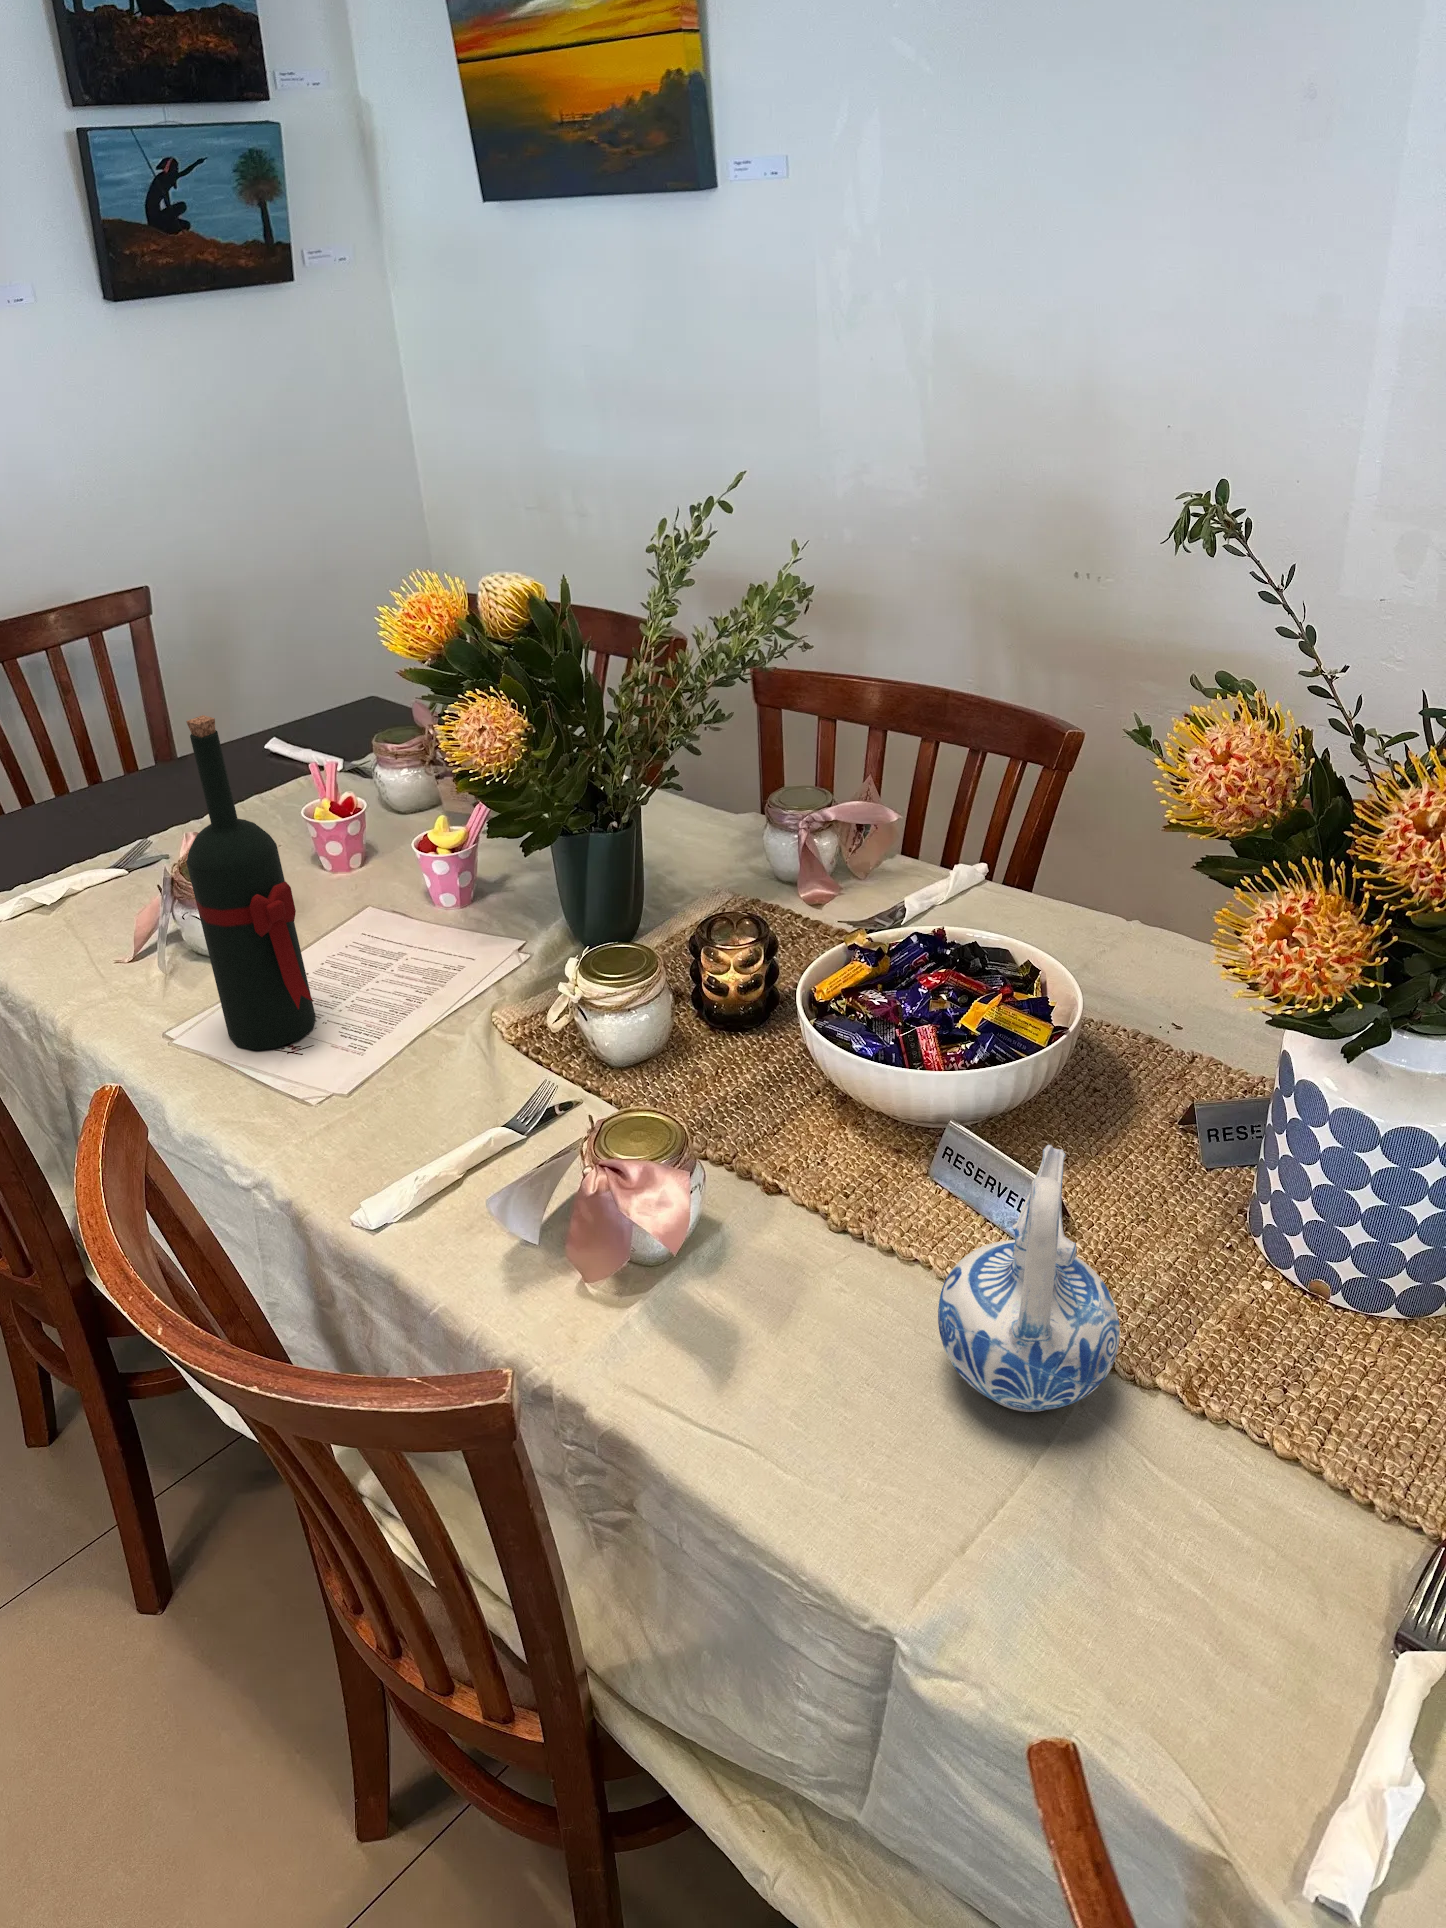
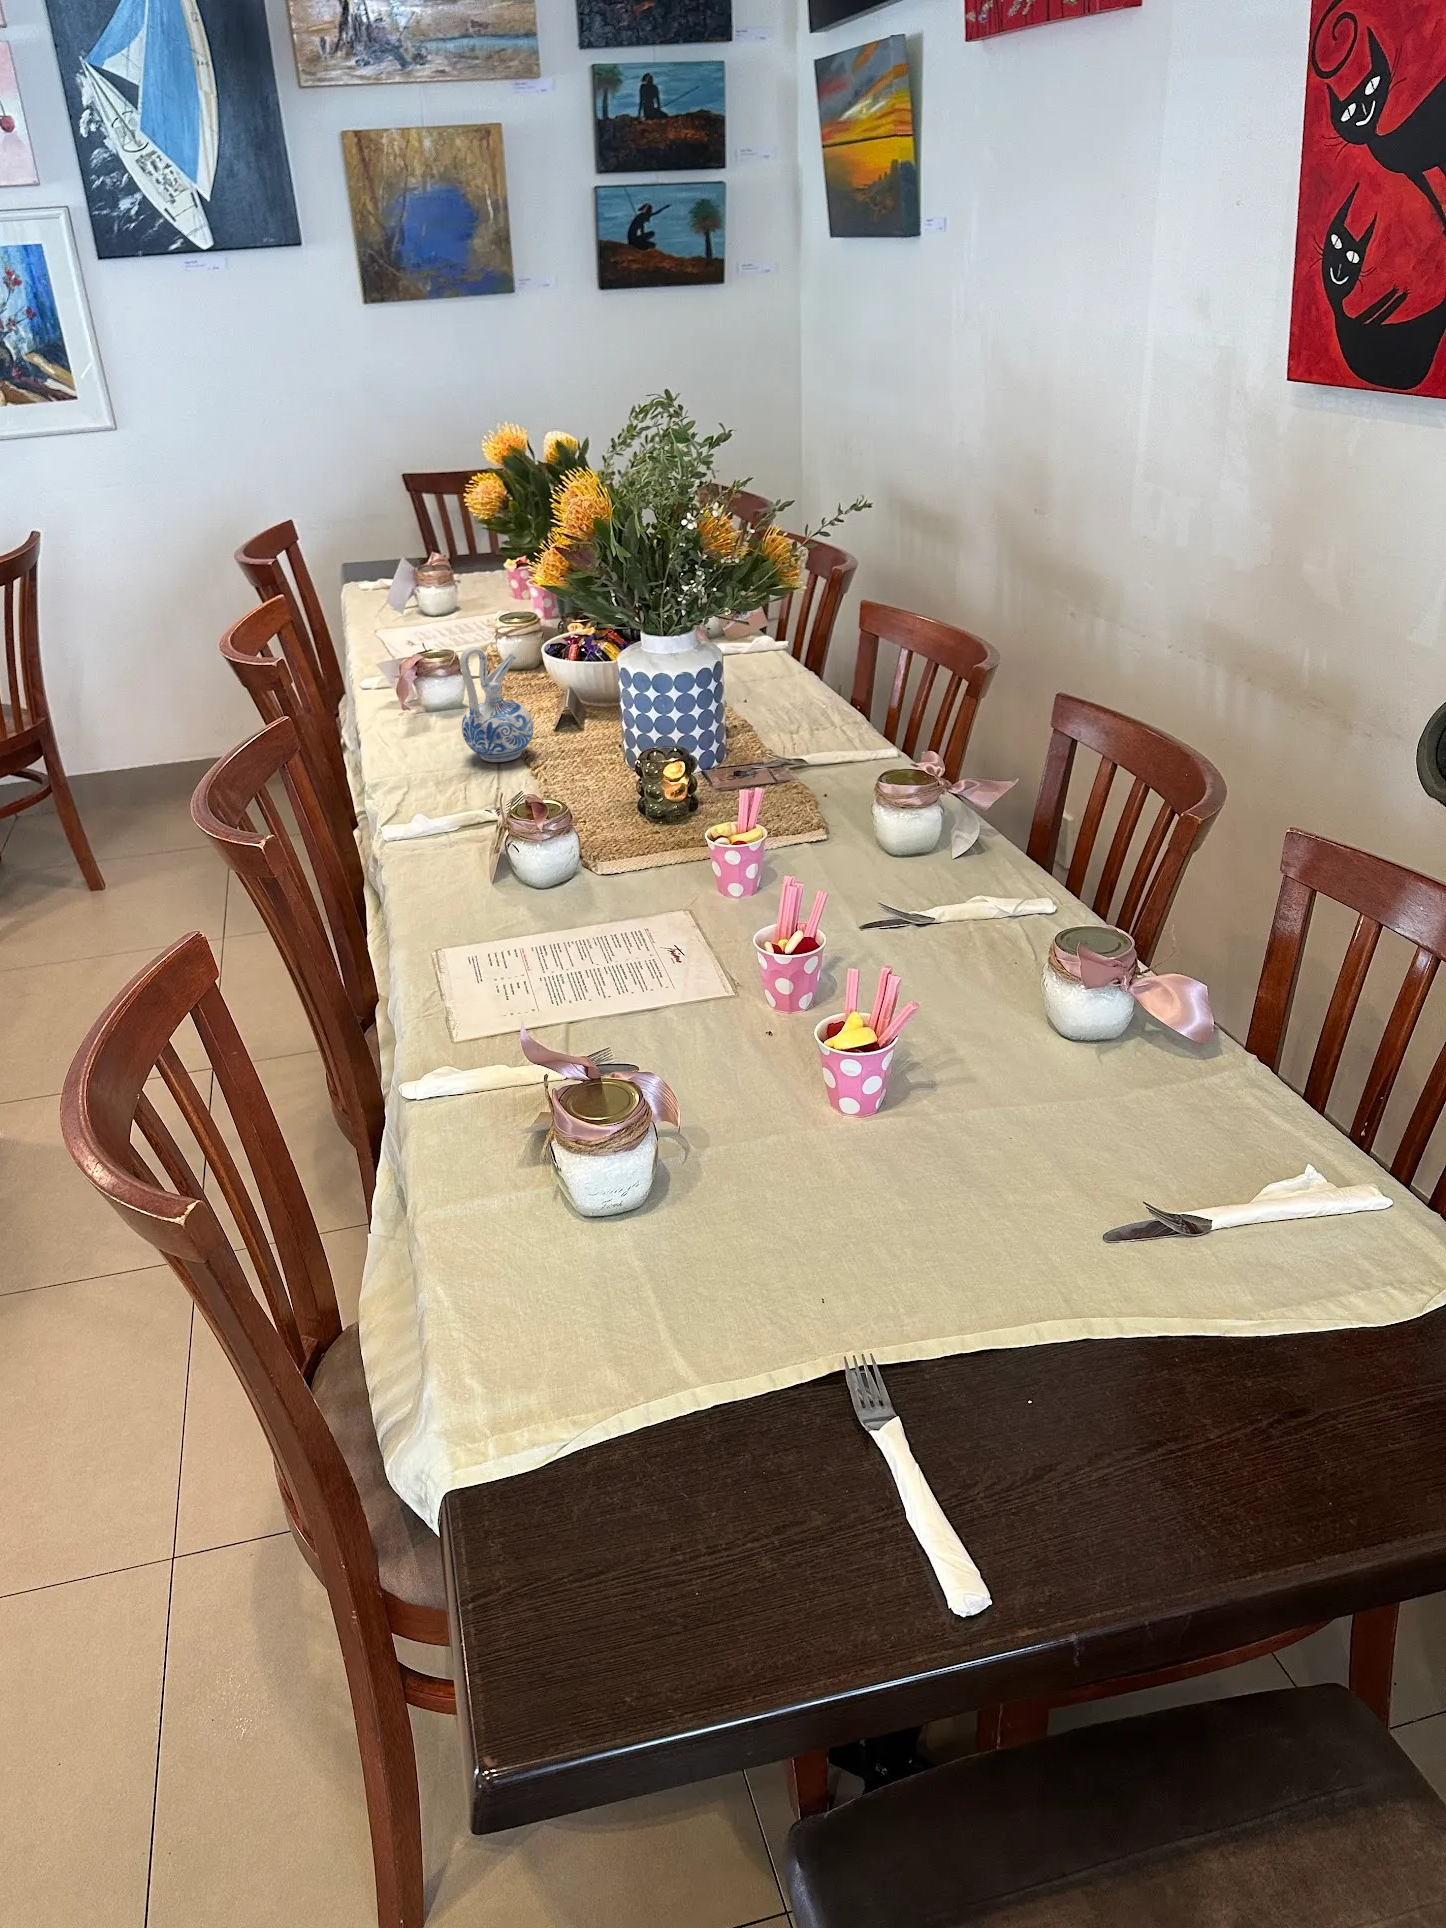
wine bottle: present [186,715,315,1050] -> none [375,480,427,642]

